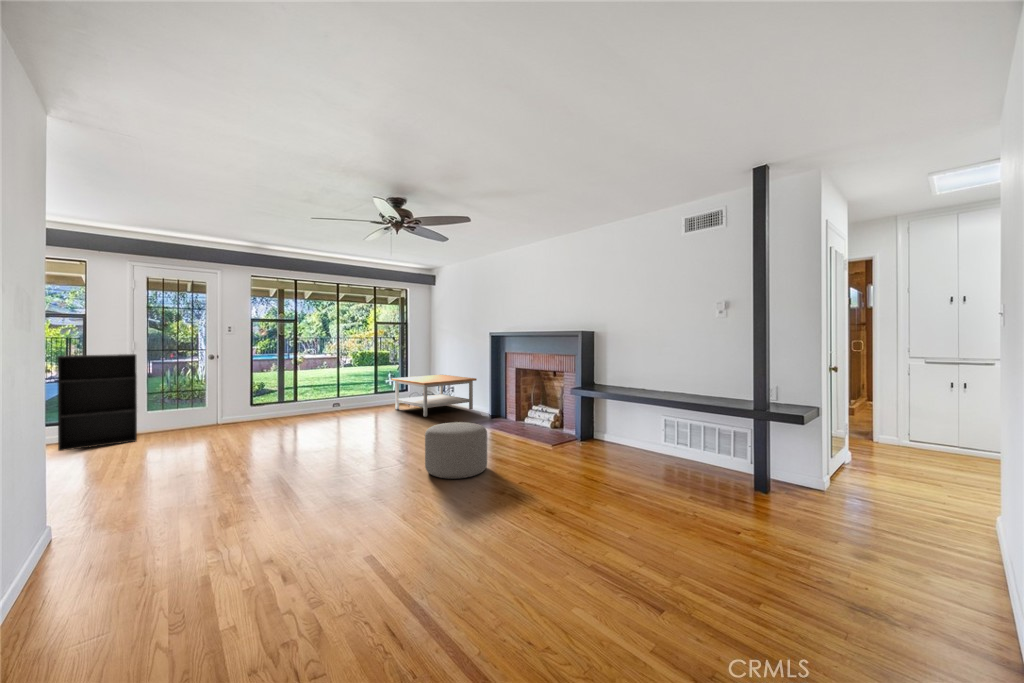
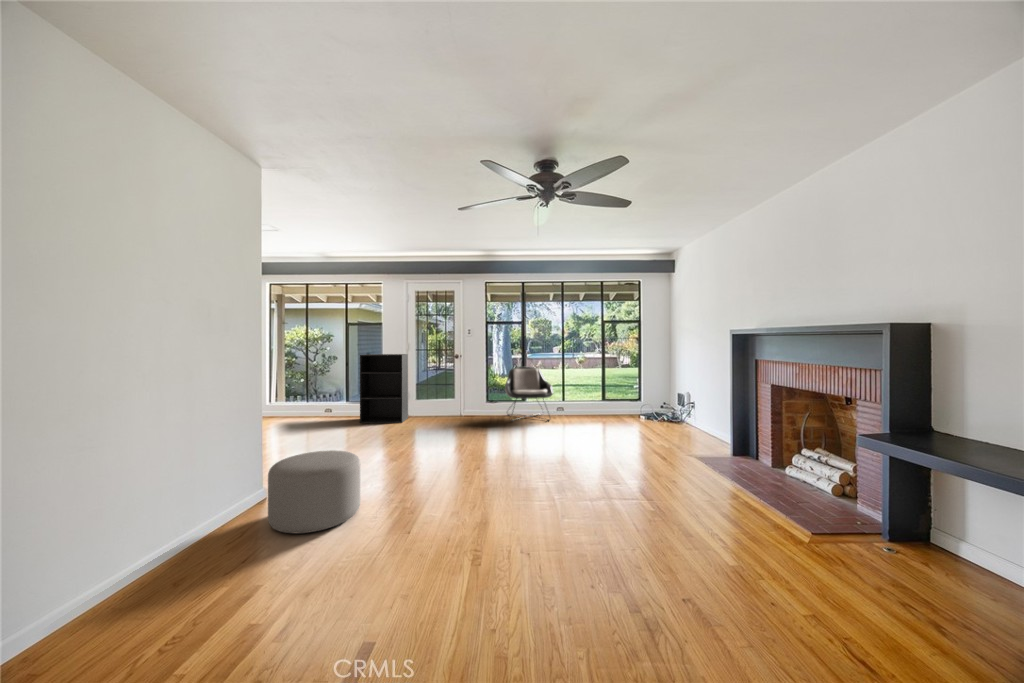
lounge chair: none [276,364,335,422] -> present [505,367,553,422]
coffee table: present [392,375,477,417] -> none [614,386,720,437]
ottoman: present [425,422,487,479] -> present [268,450,360,533]

